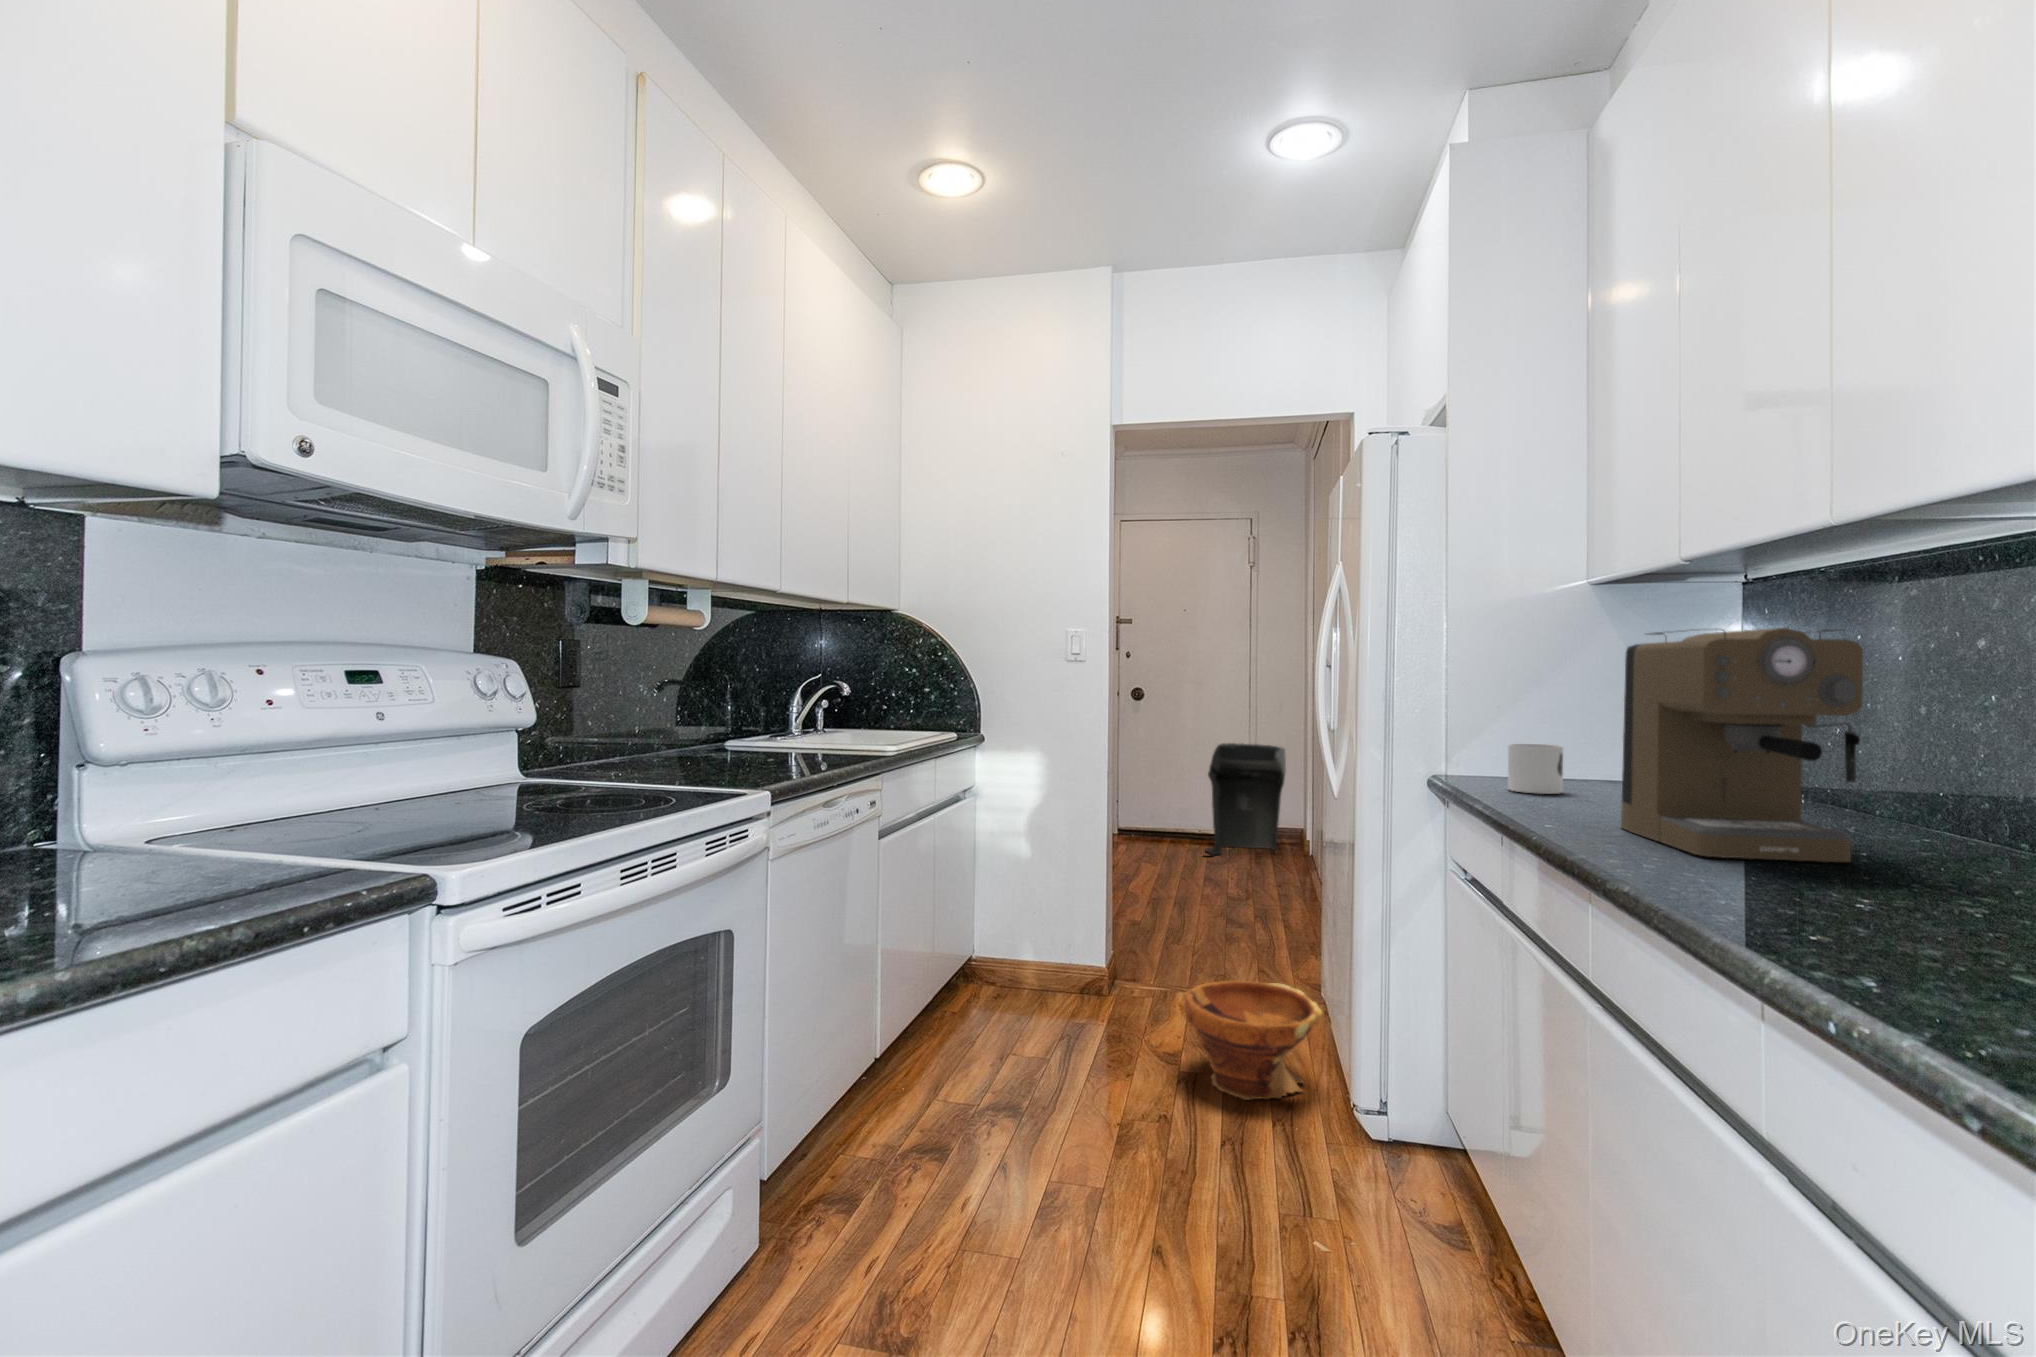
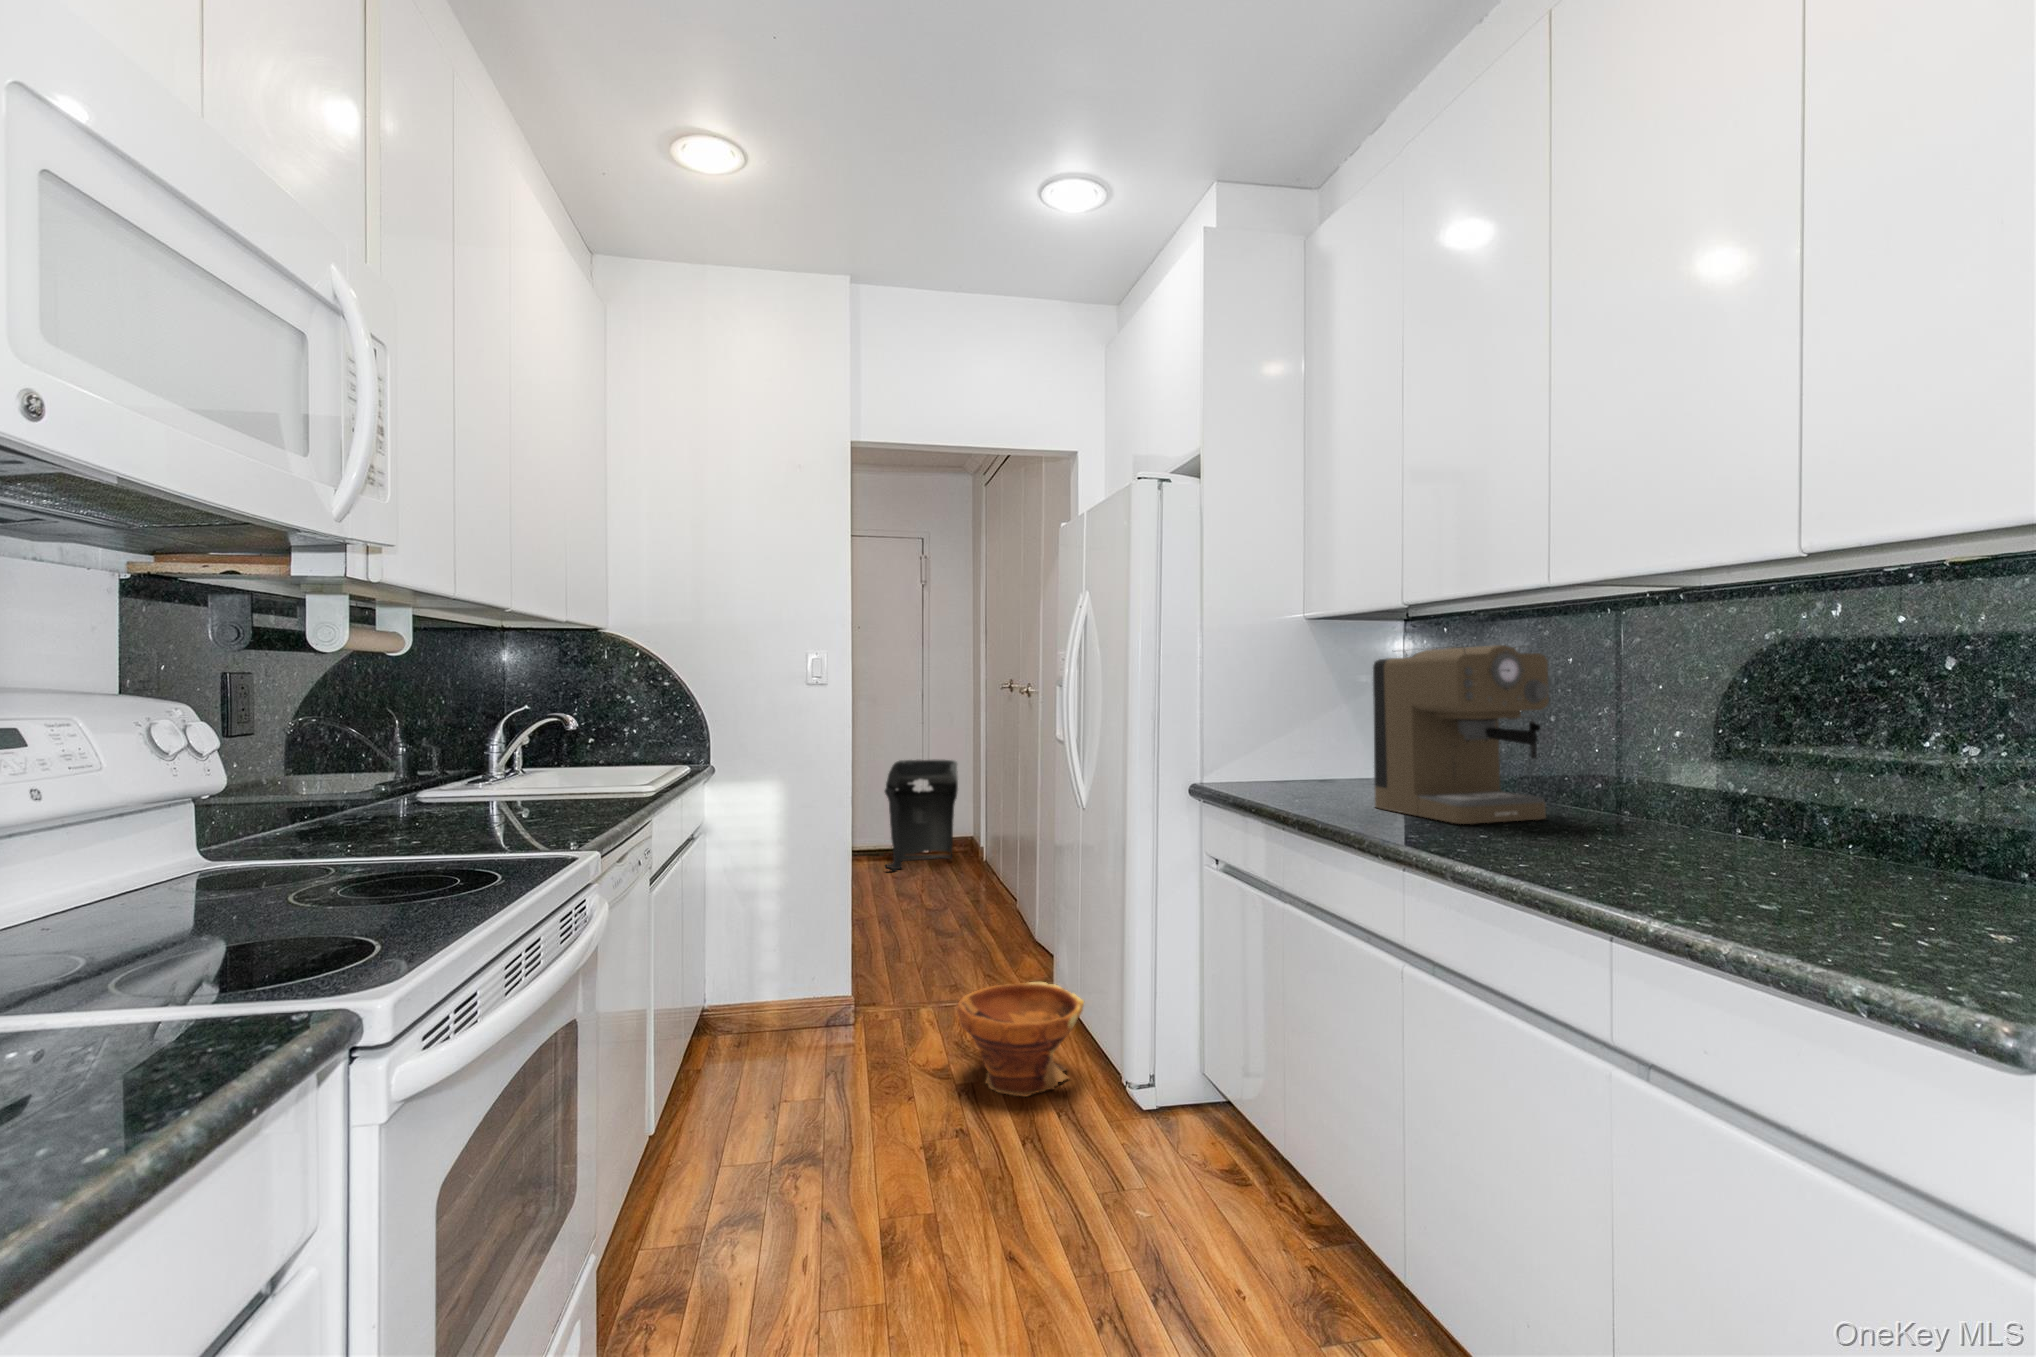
mug: present [1508,743,1563,794] -> none [1251,744,1294,785]

